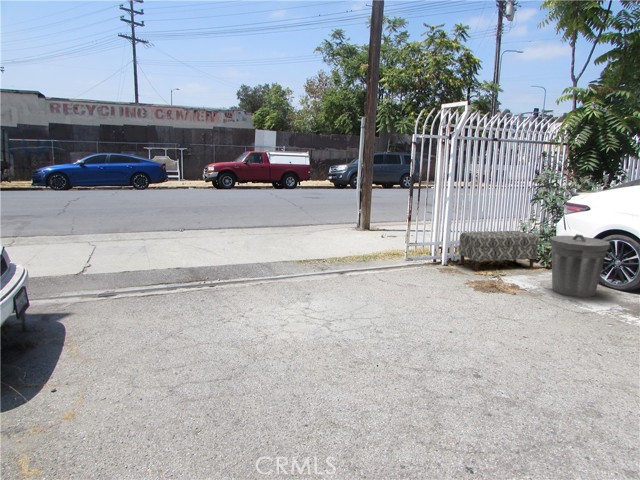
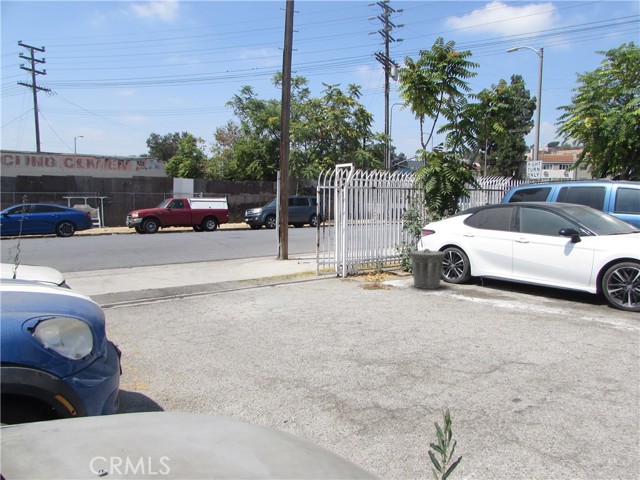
bench: present [459,231,539,271] -> none [355,251,408,280]

